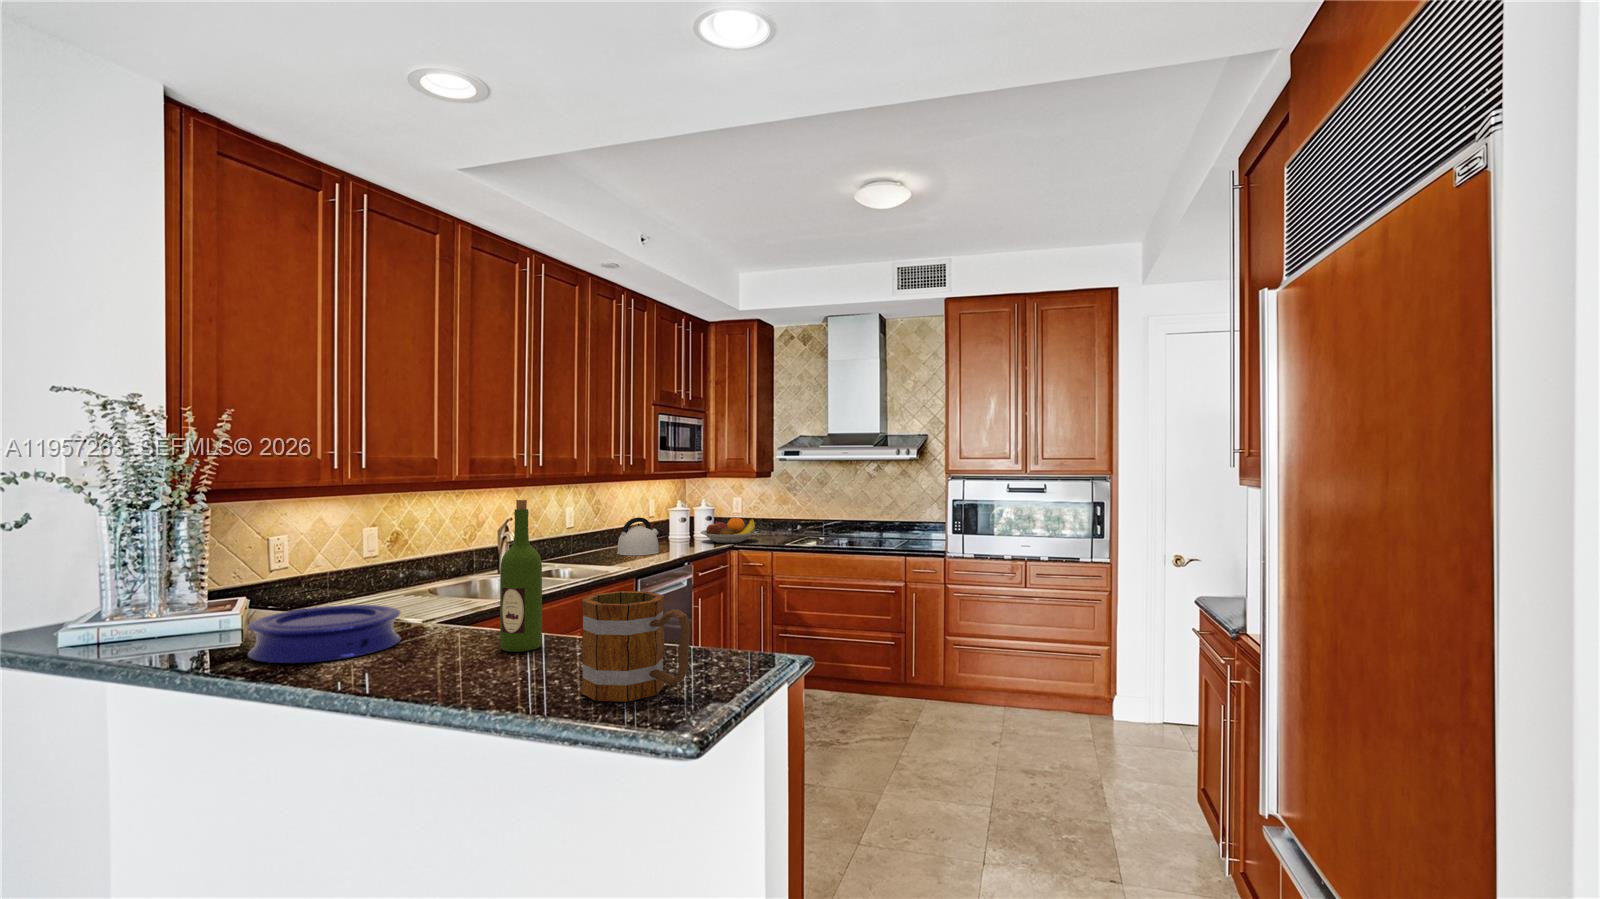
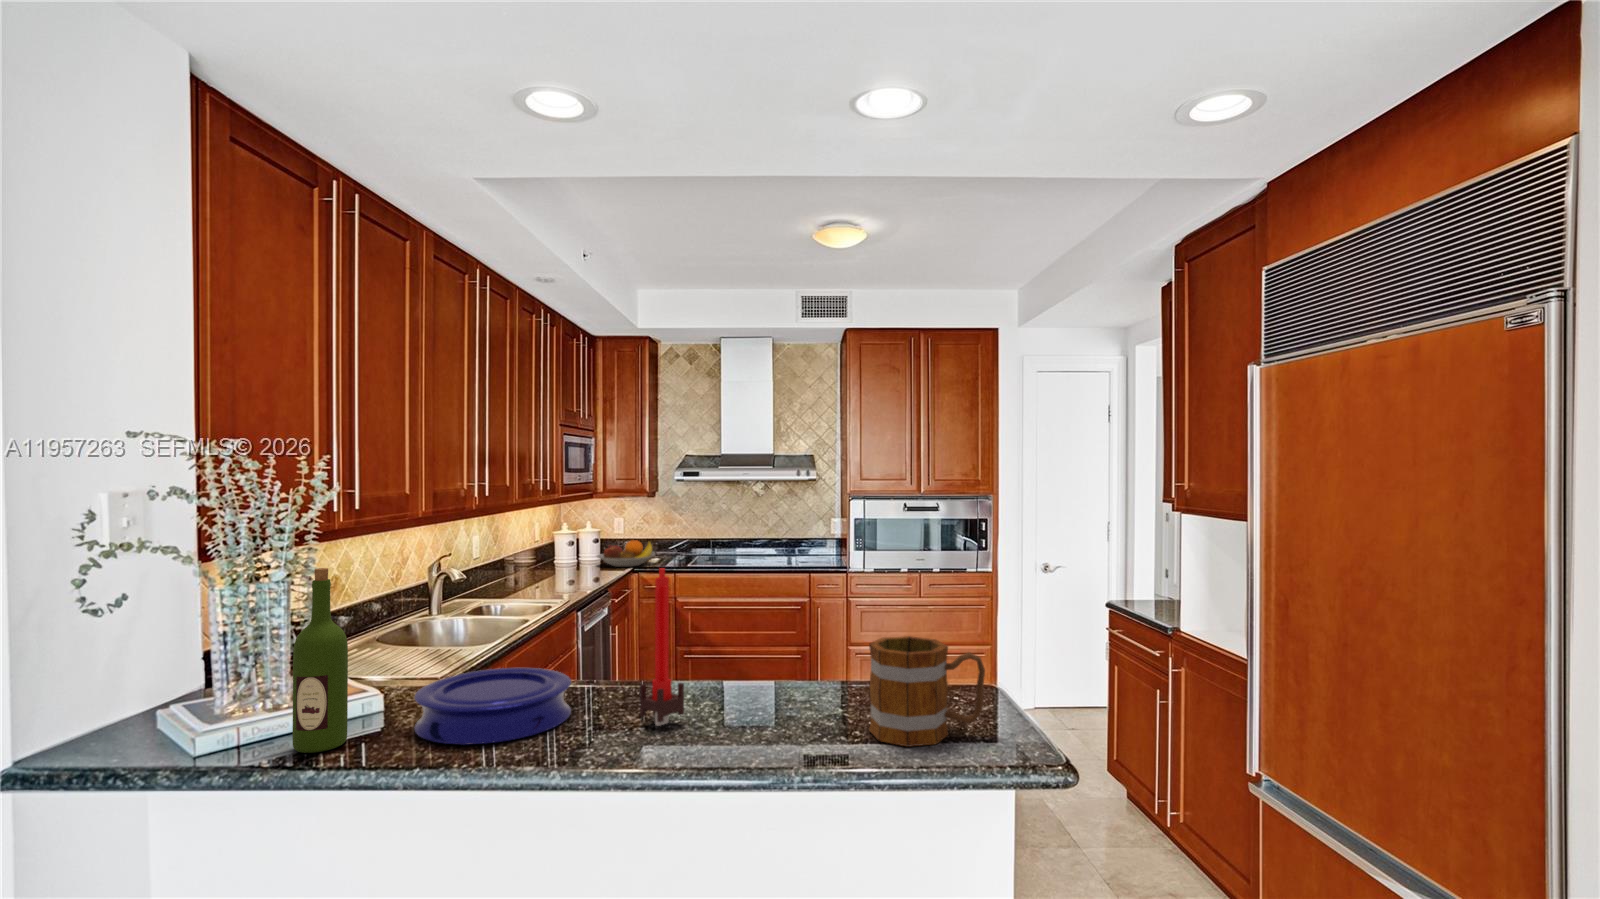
wine bottle: present [500,500,542,652] -> present [292,568,348,753]
candle: none [420,514,457,663] -> present [640,568,684,726]
kettle: present [617,517,660,555] -> none [524,545,570,586]

